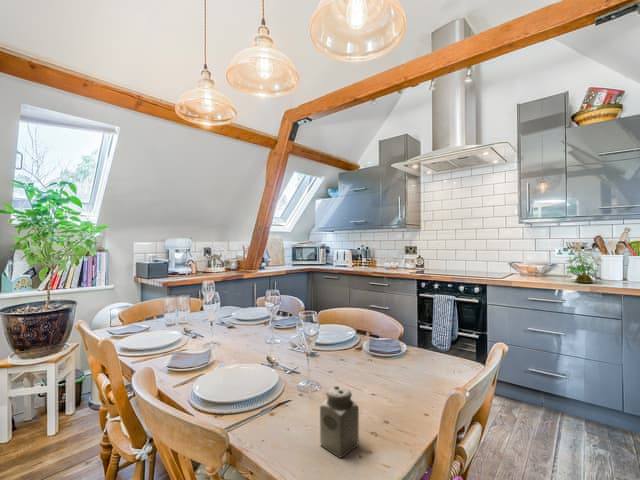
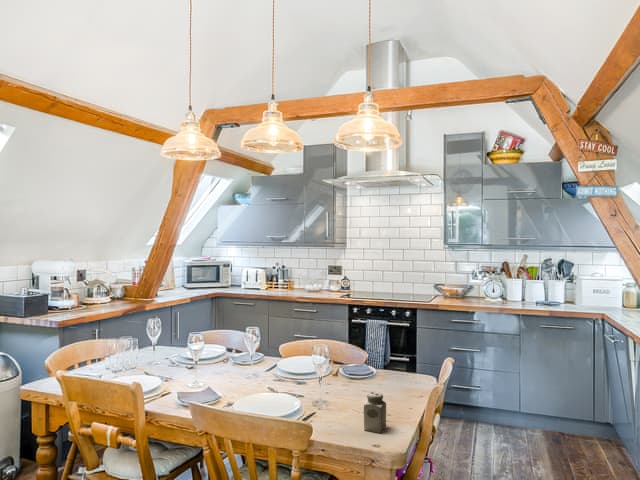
potted plant: present [566,246,602,283] -> none [480,269,508,305]

